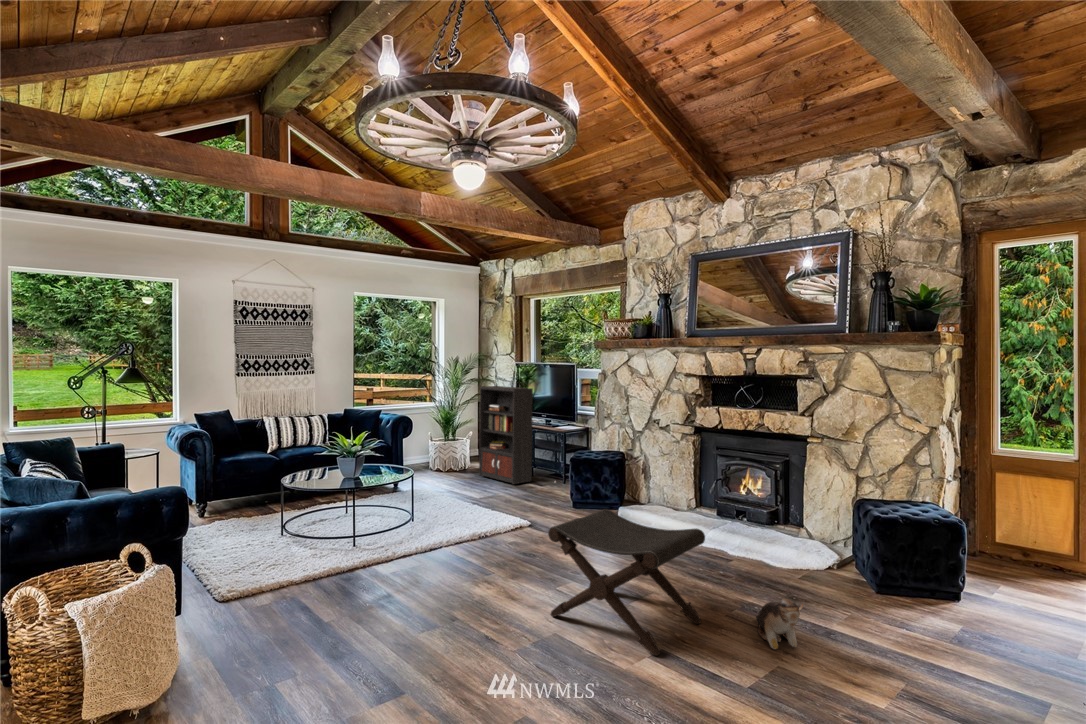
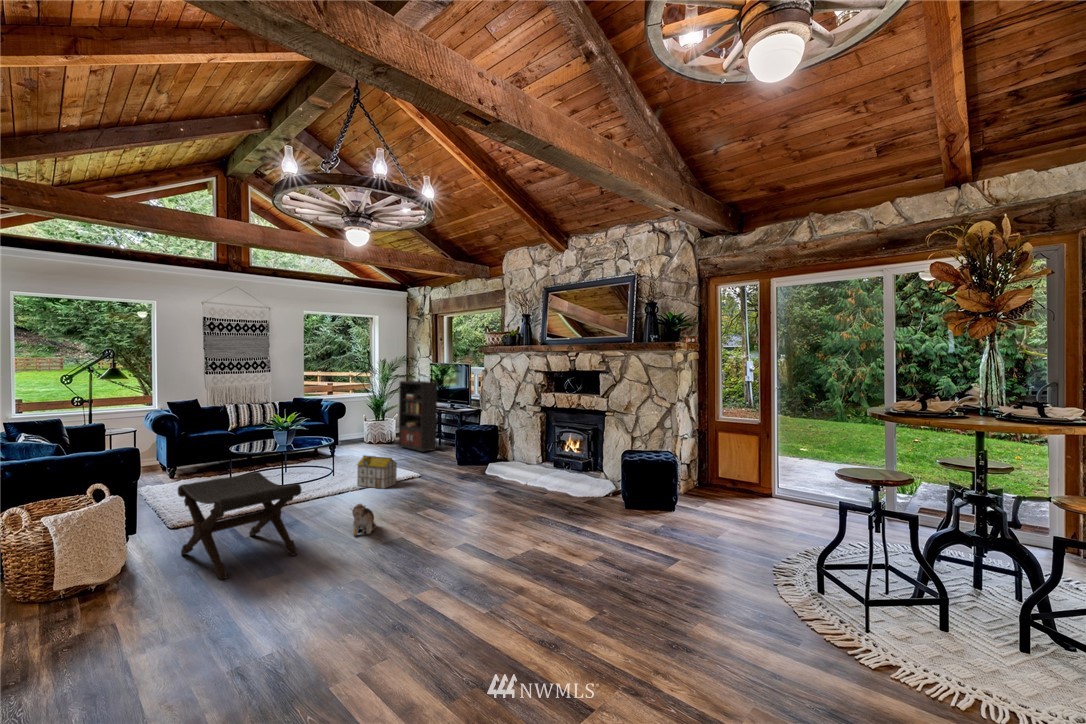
toy house: none [447,494,502,543] -> present [357,455,397,489]
footstool: present [548,509,705,656] -> present [178,472,301,579]
plush toy: present [756,599,803,649] -> present [352,504,376,536]

